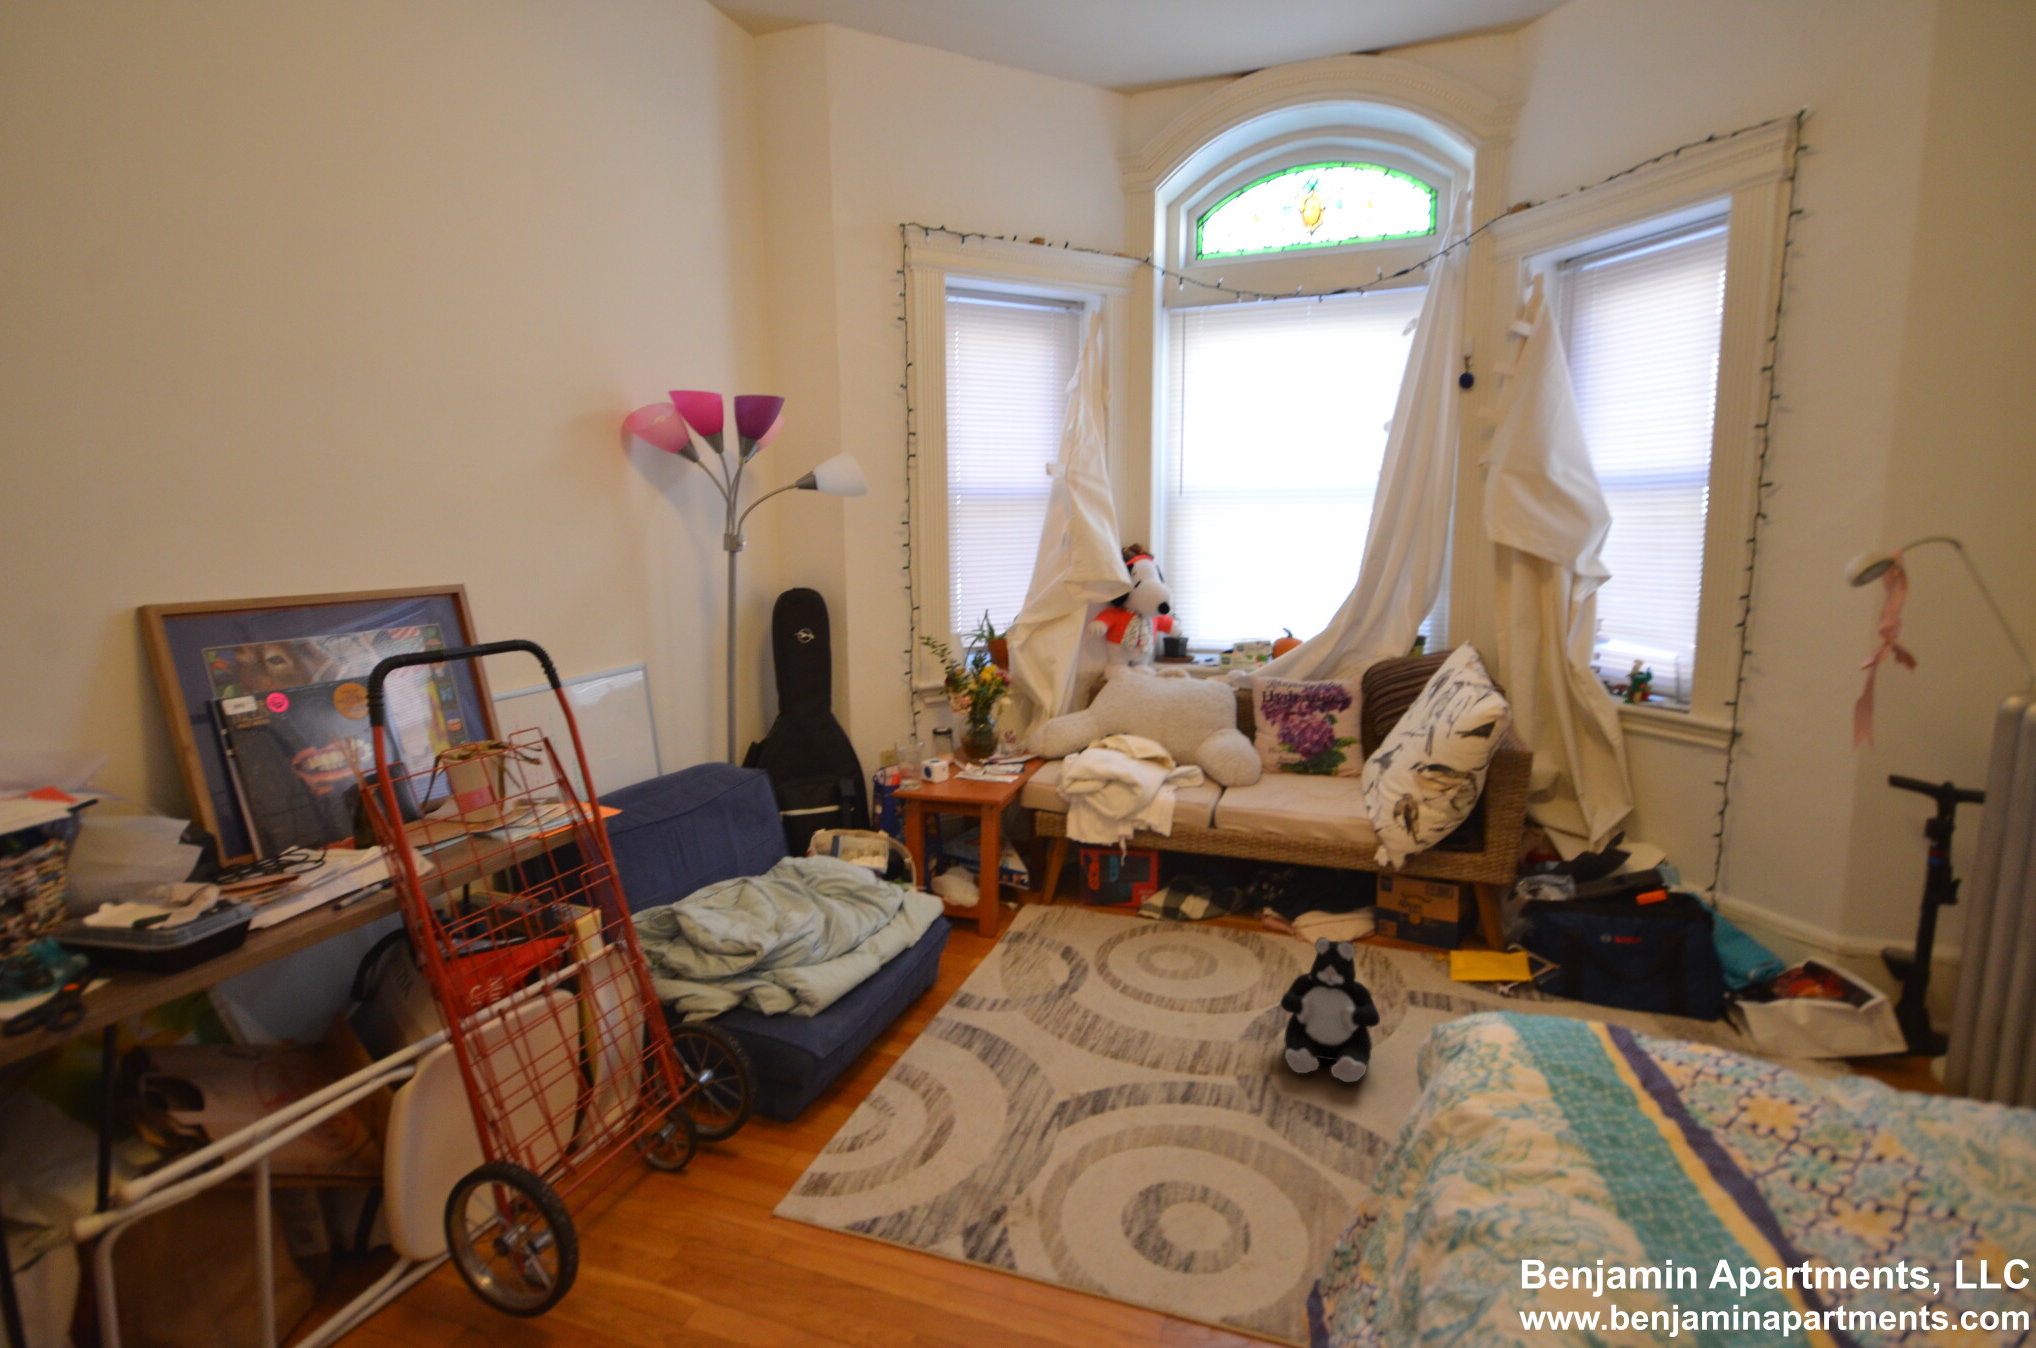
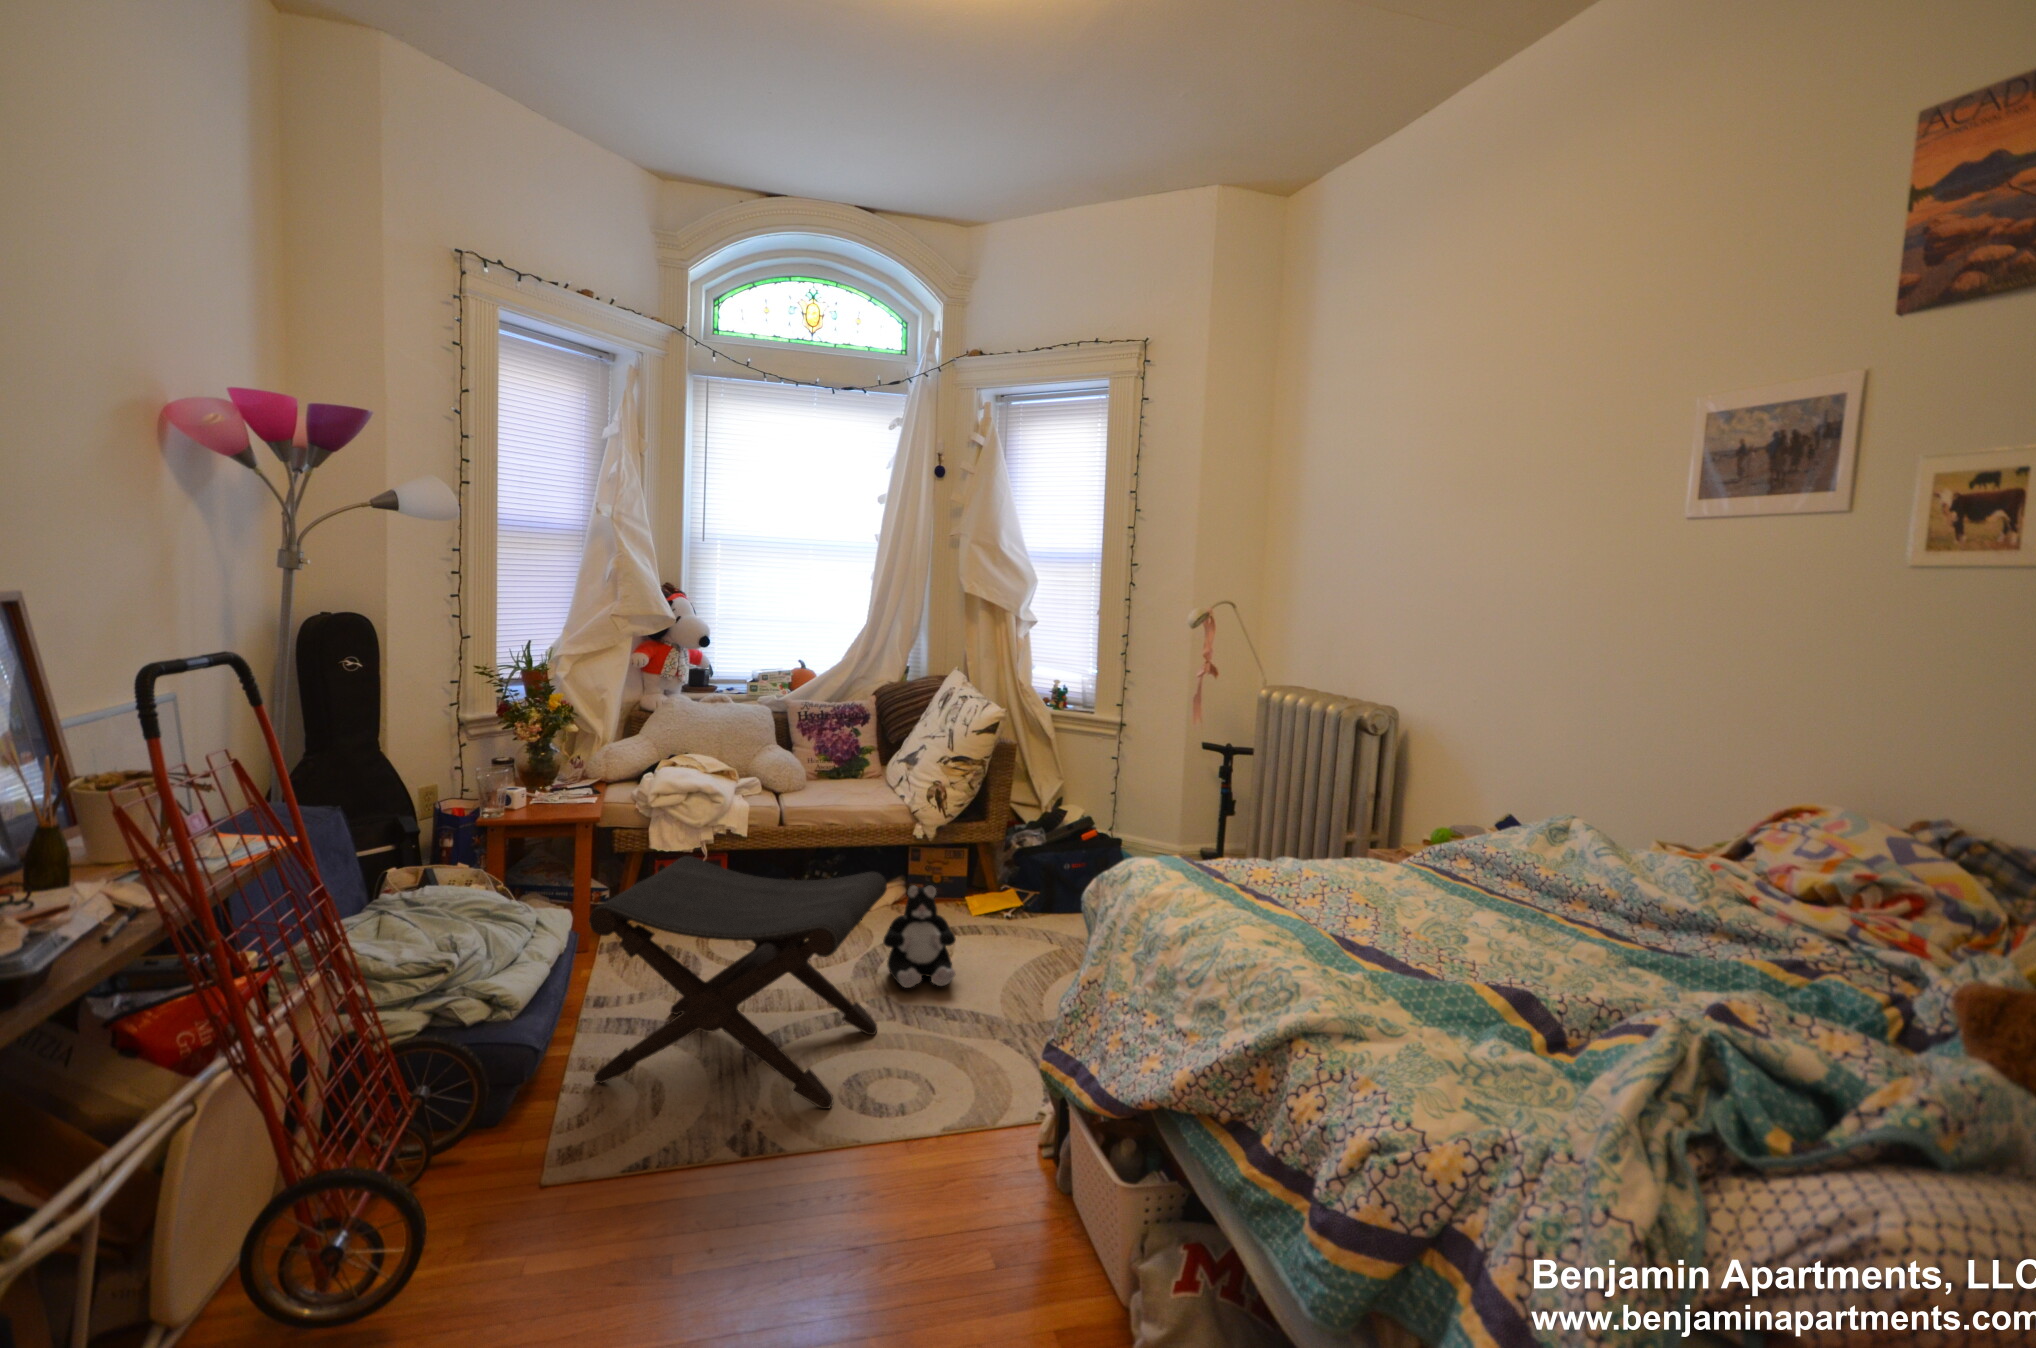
footstool: none [884,864,1244,1228] -> present [589,856,887,1109]

